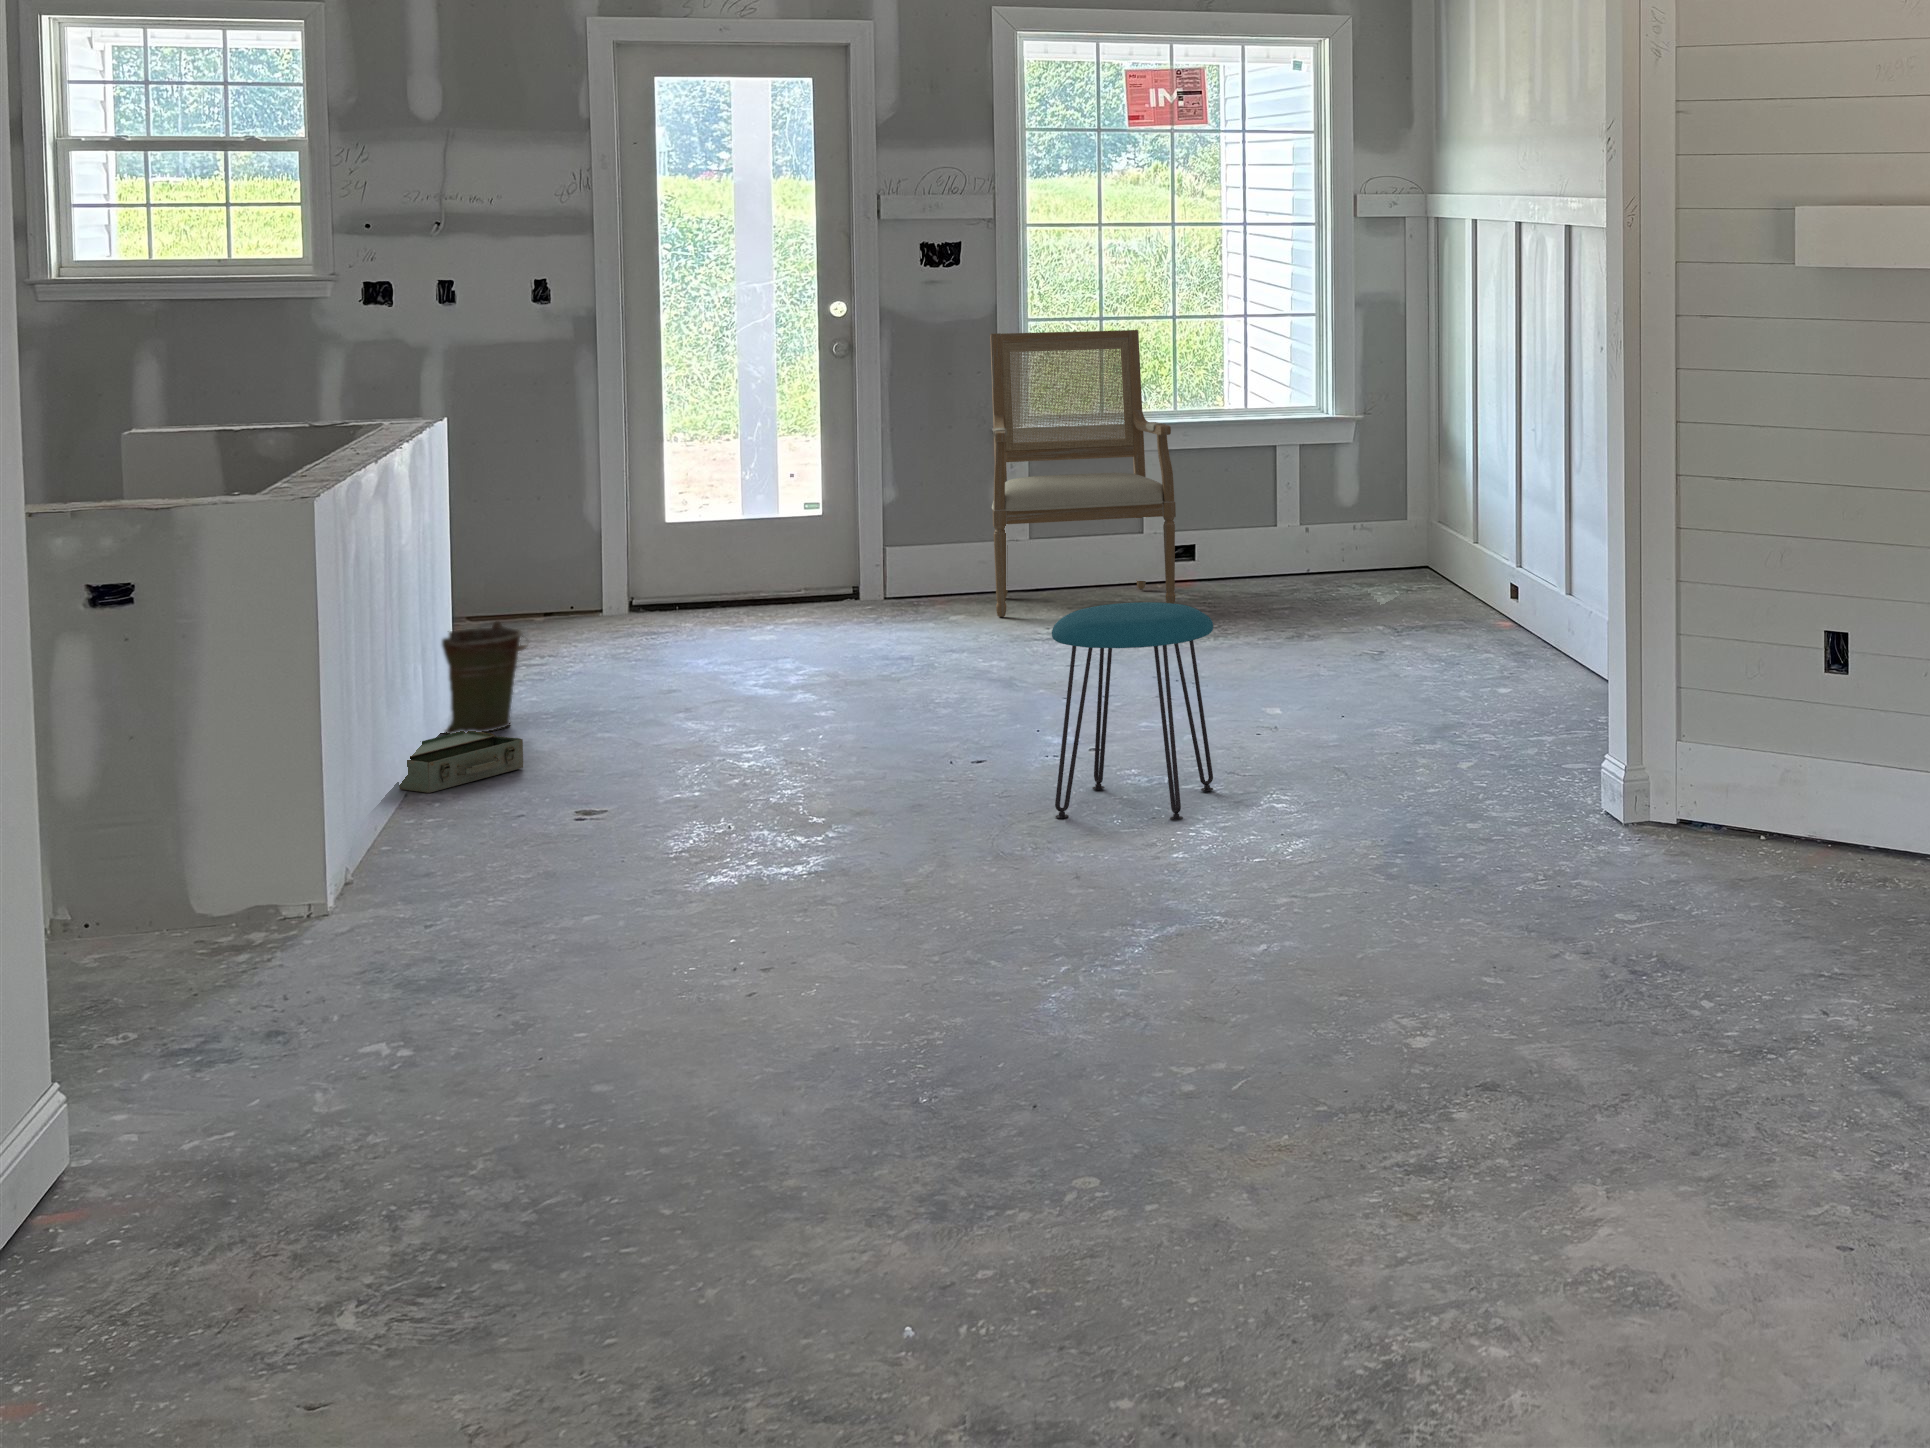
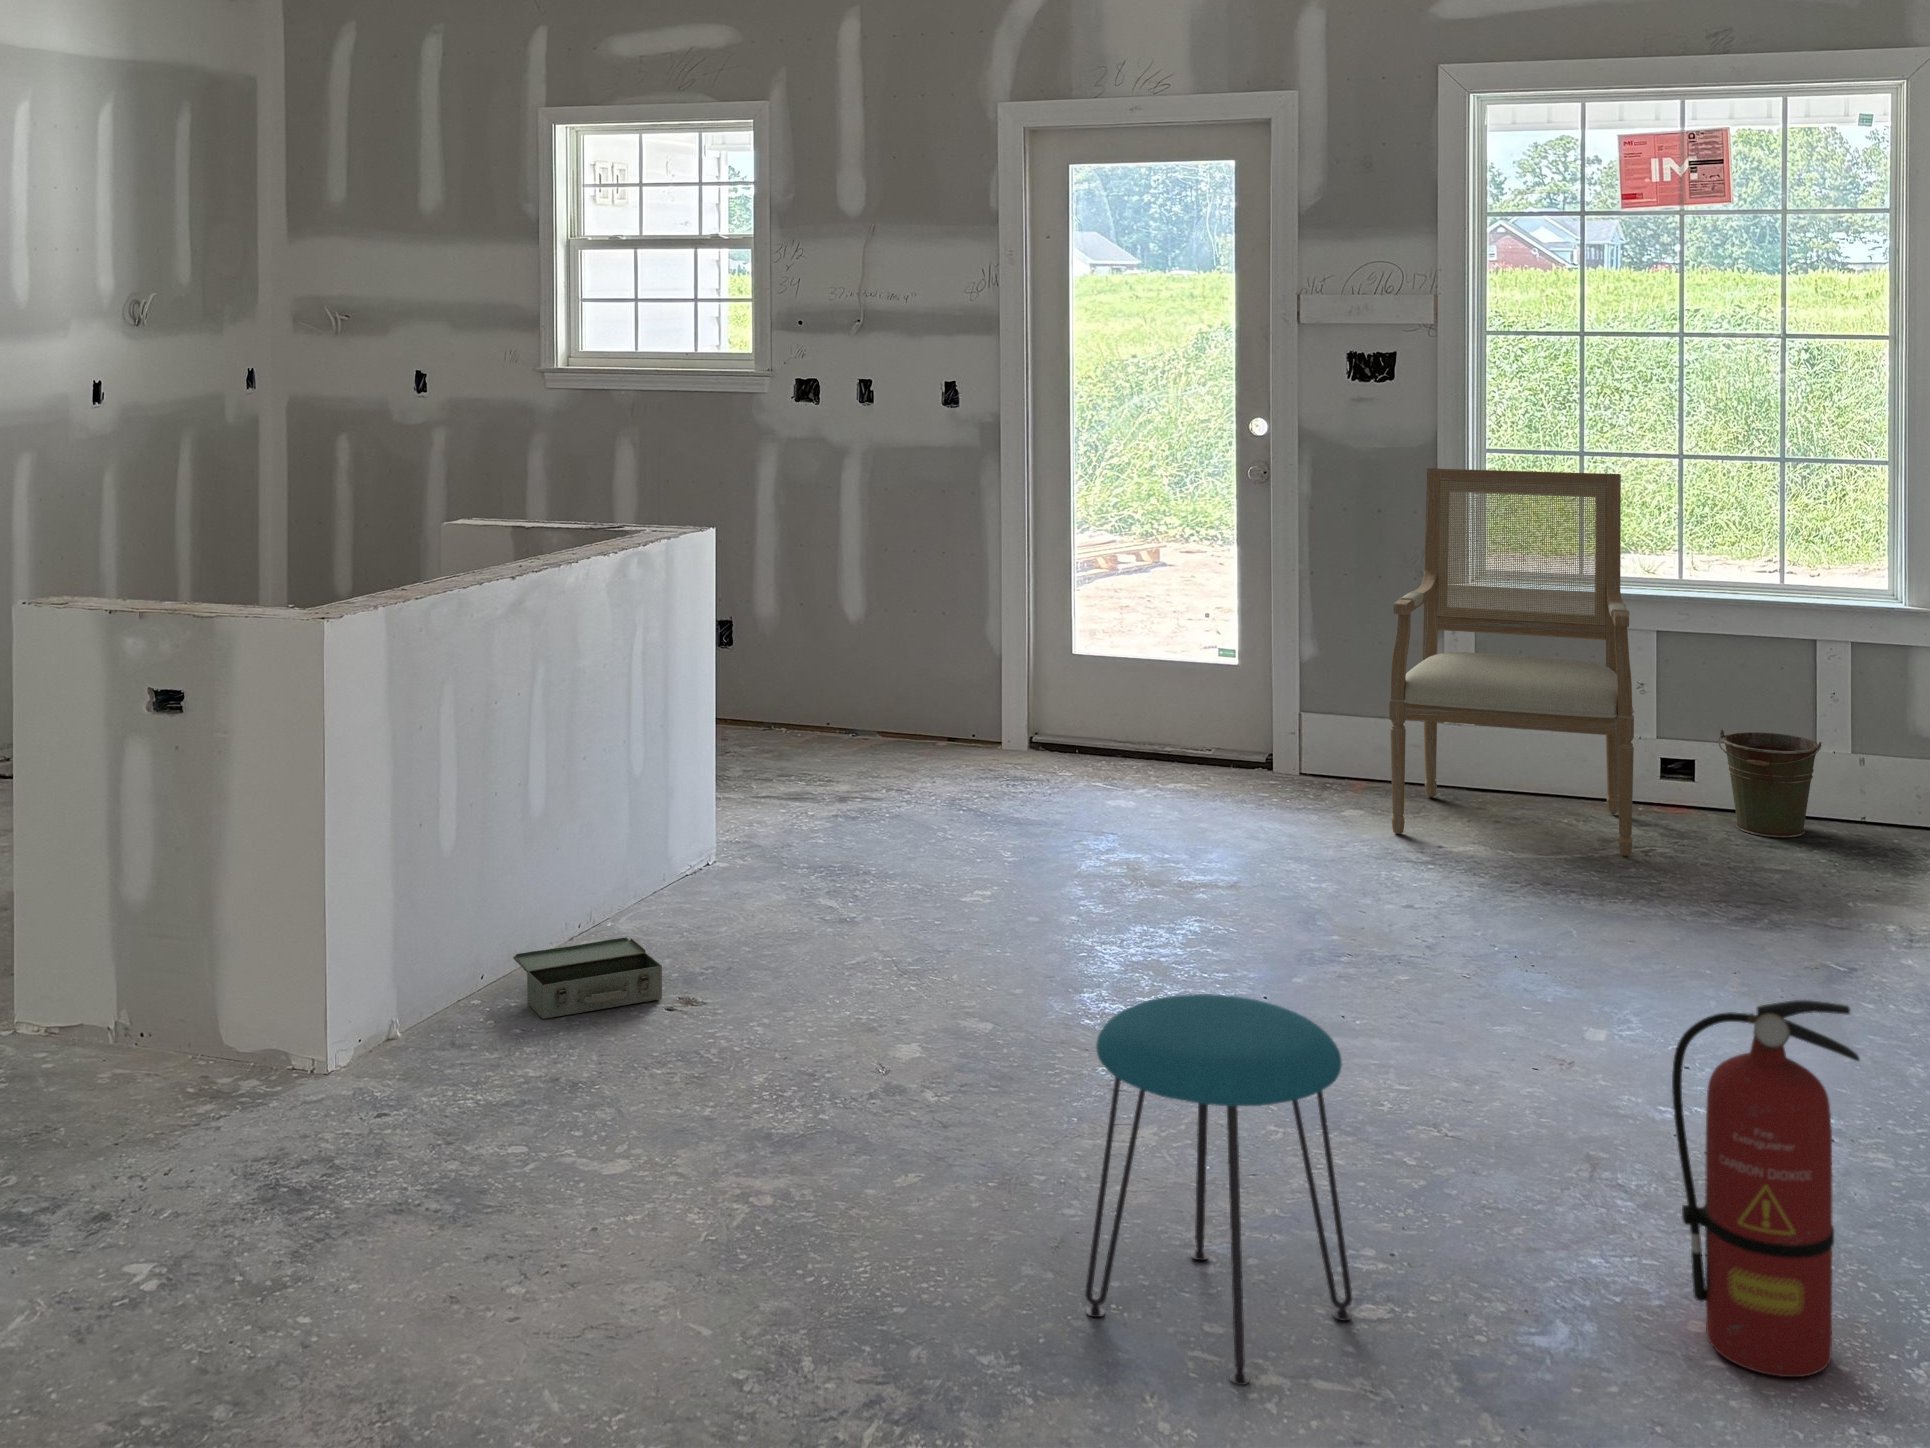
fire extinguisher: none [1383,548,1478,765] -> present [1672,1000,1859,1377]
bucket: present [442,622,527,734] -> present [1718,730,1821,837]

